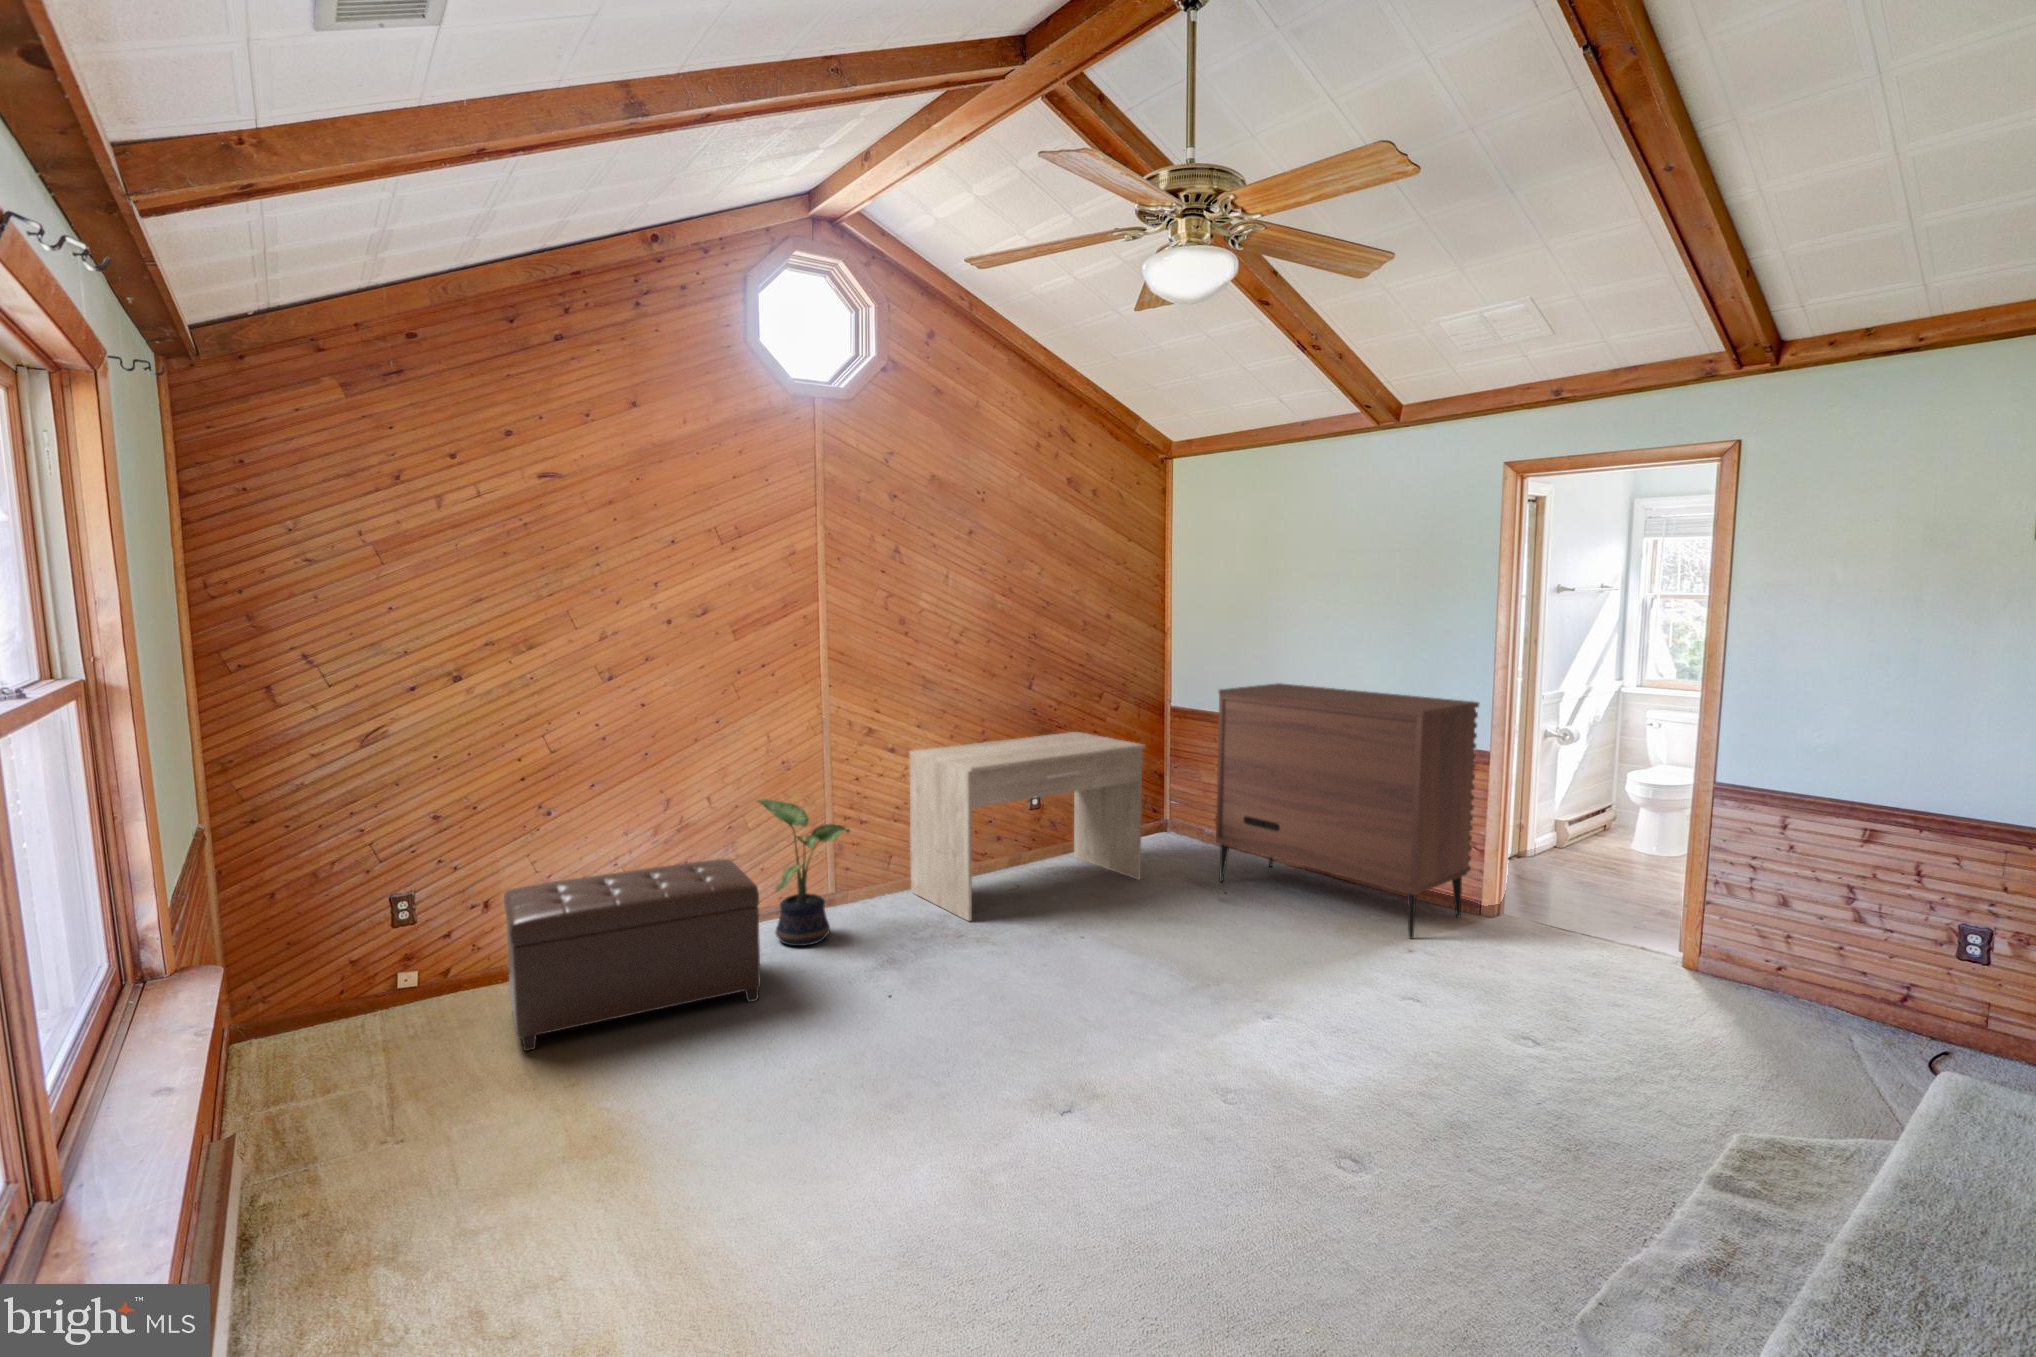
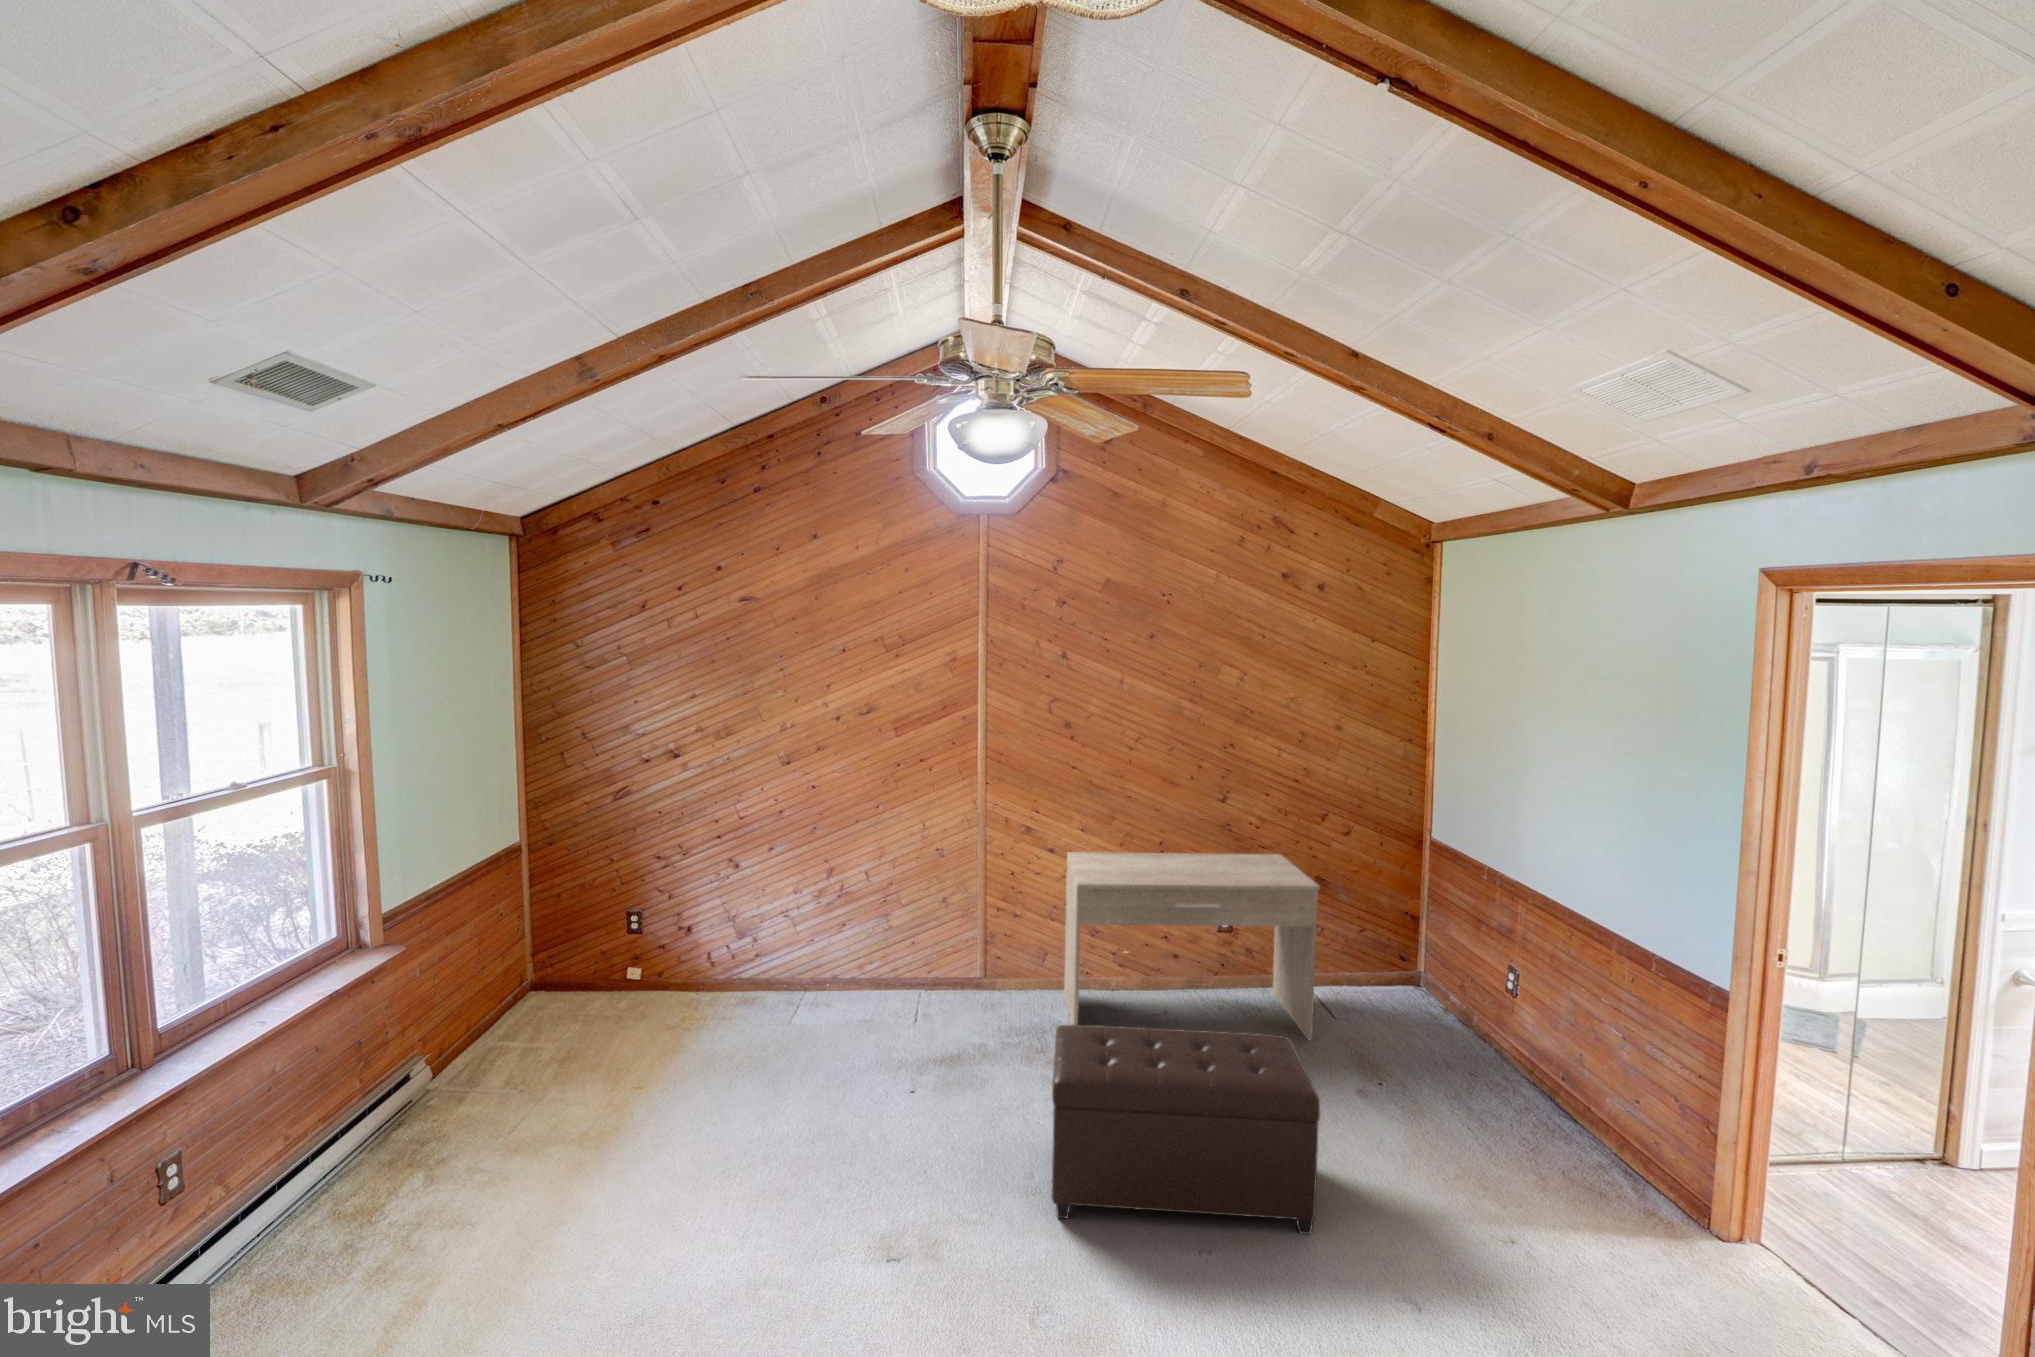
dresser: present [1216,683,1479,939] -> none [1400,835,1748,1239]
potted plant: present [758,799,850,946] -> none [889,879,979,1023]
ottoman: present [504,859,761,1051] -> present [1051,1025,1320,1234]

